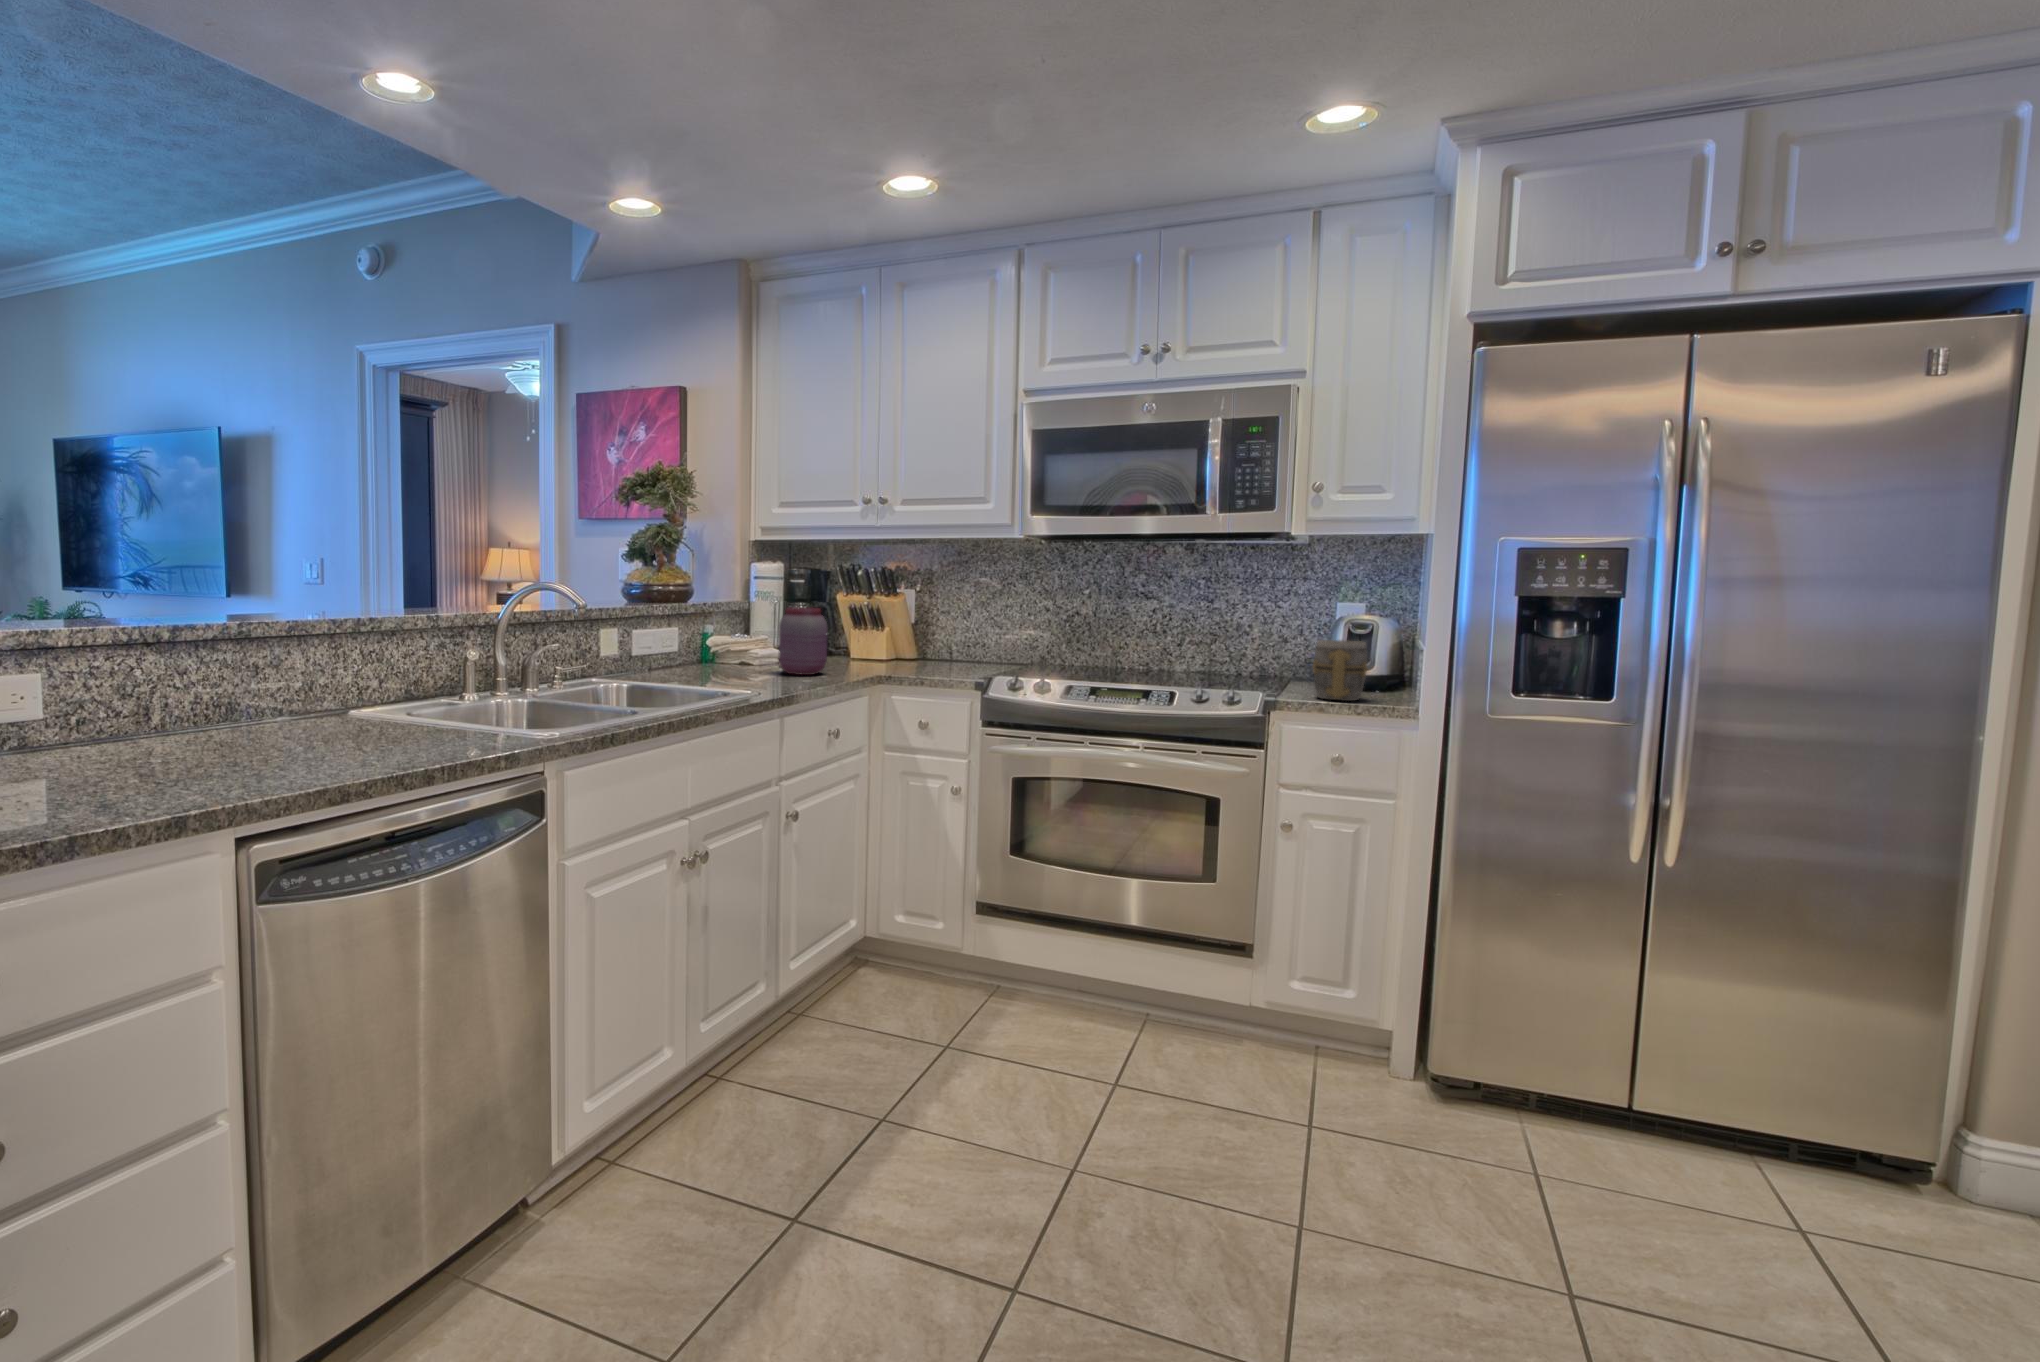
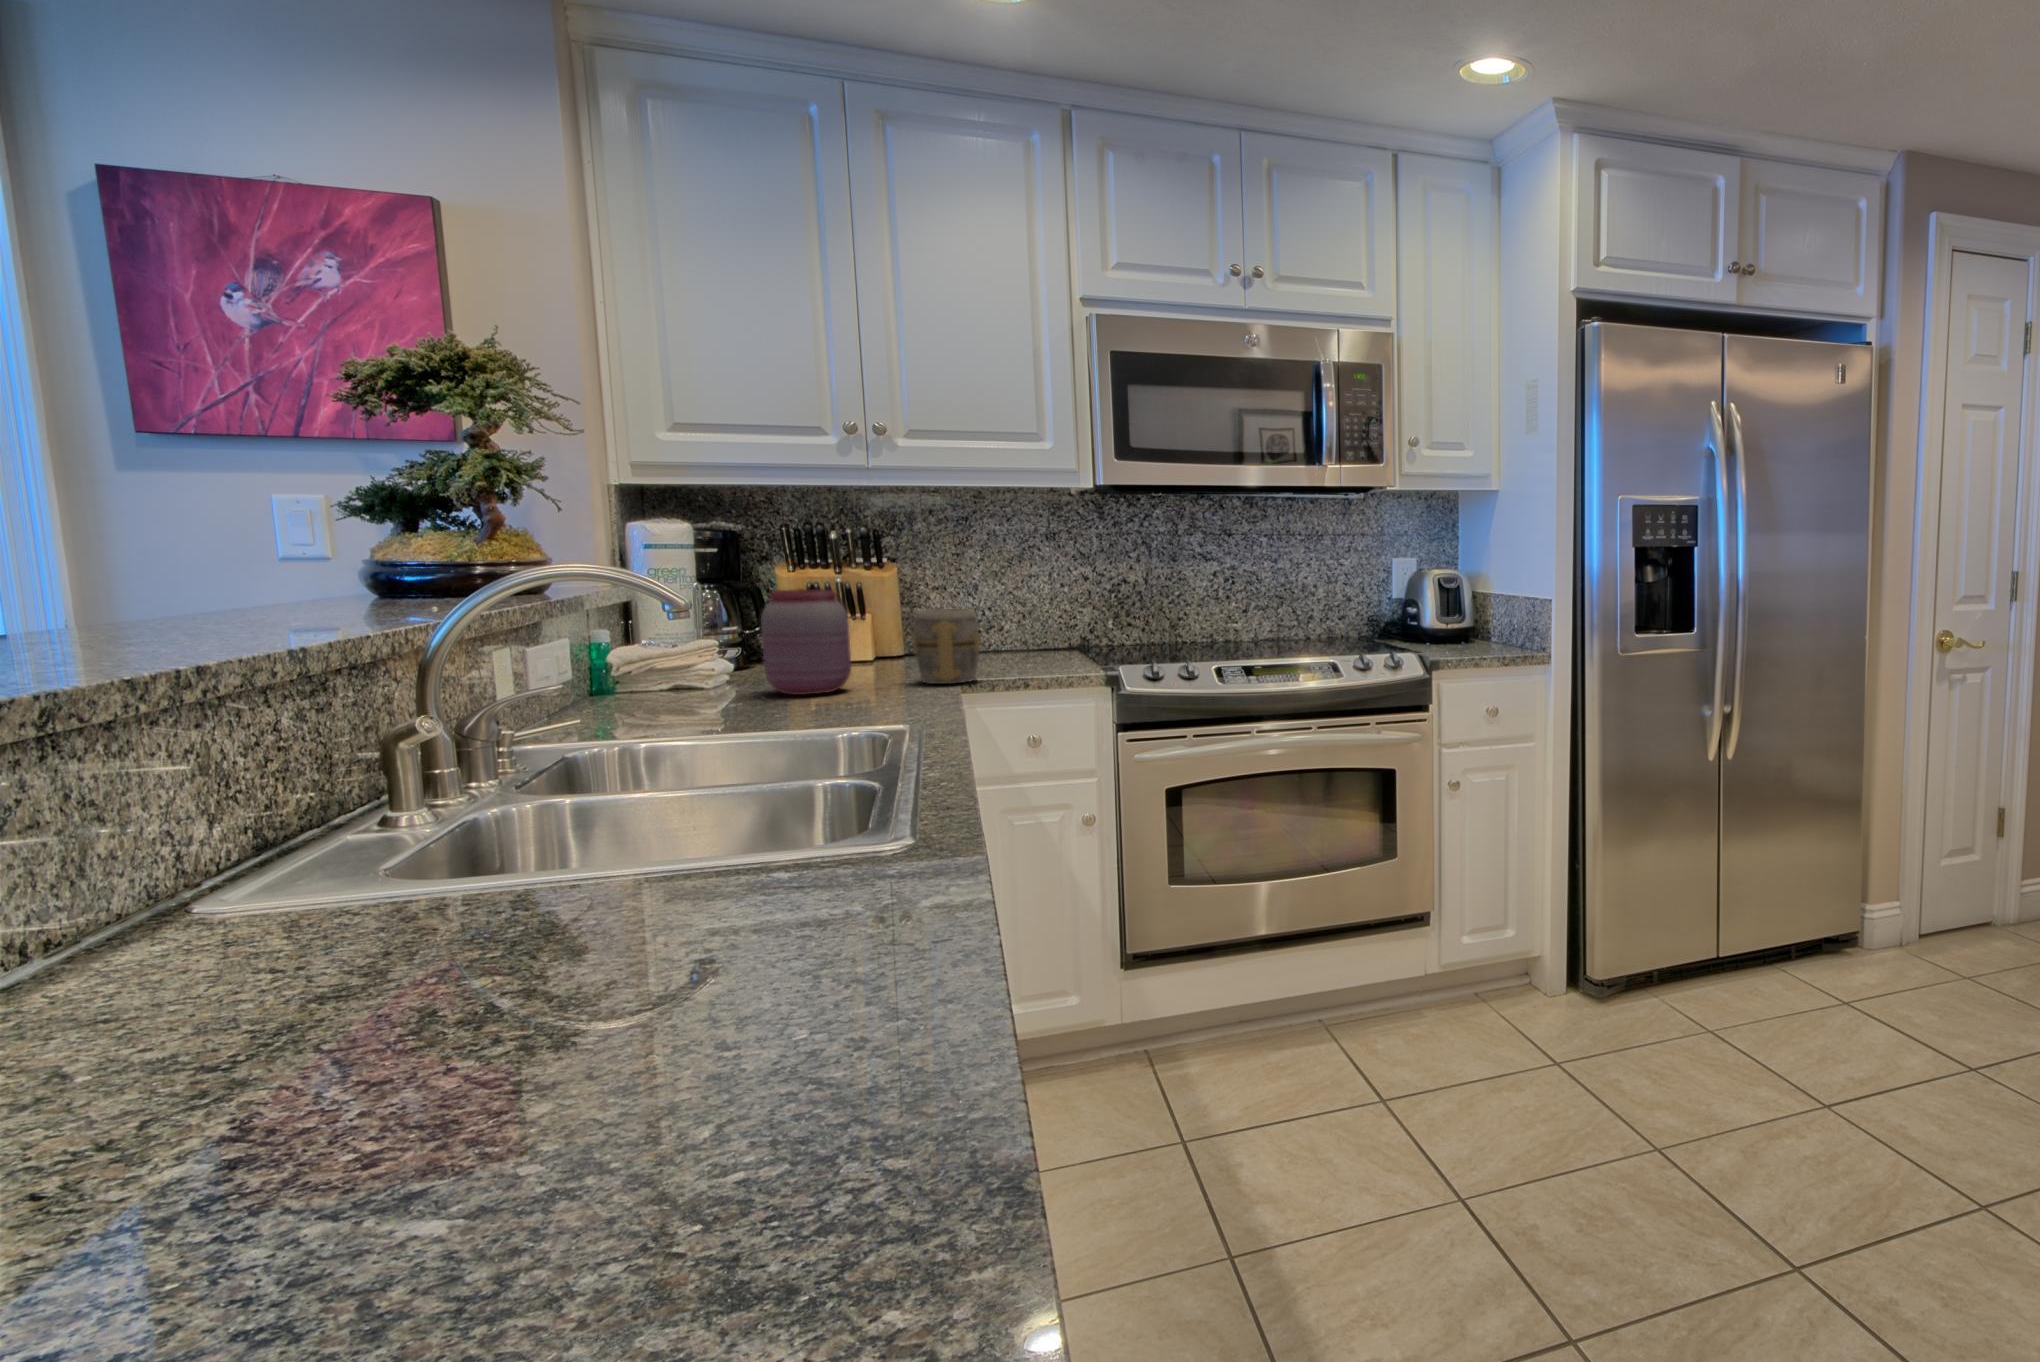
mug: present [1313,640,1367,701] -> present [912,609,980,684]

